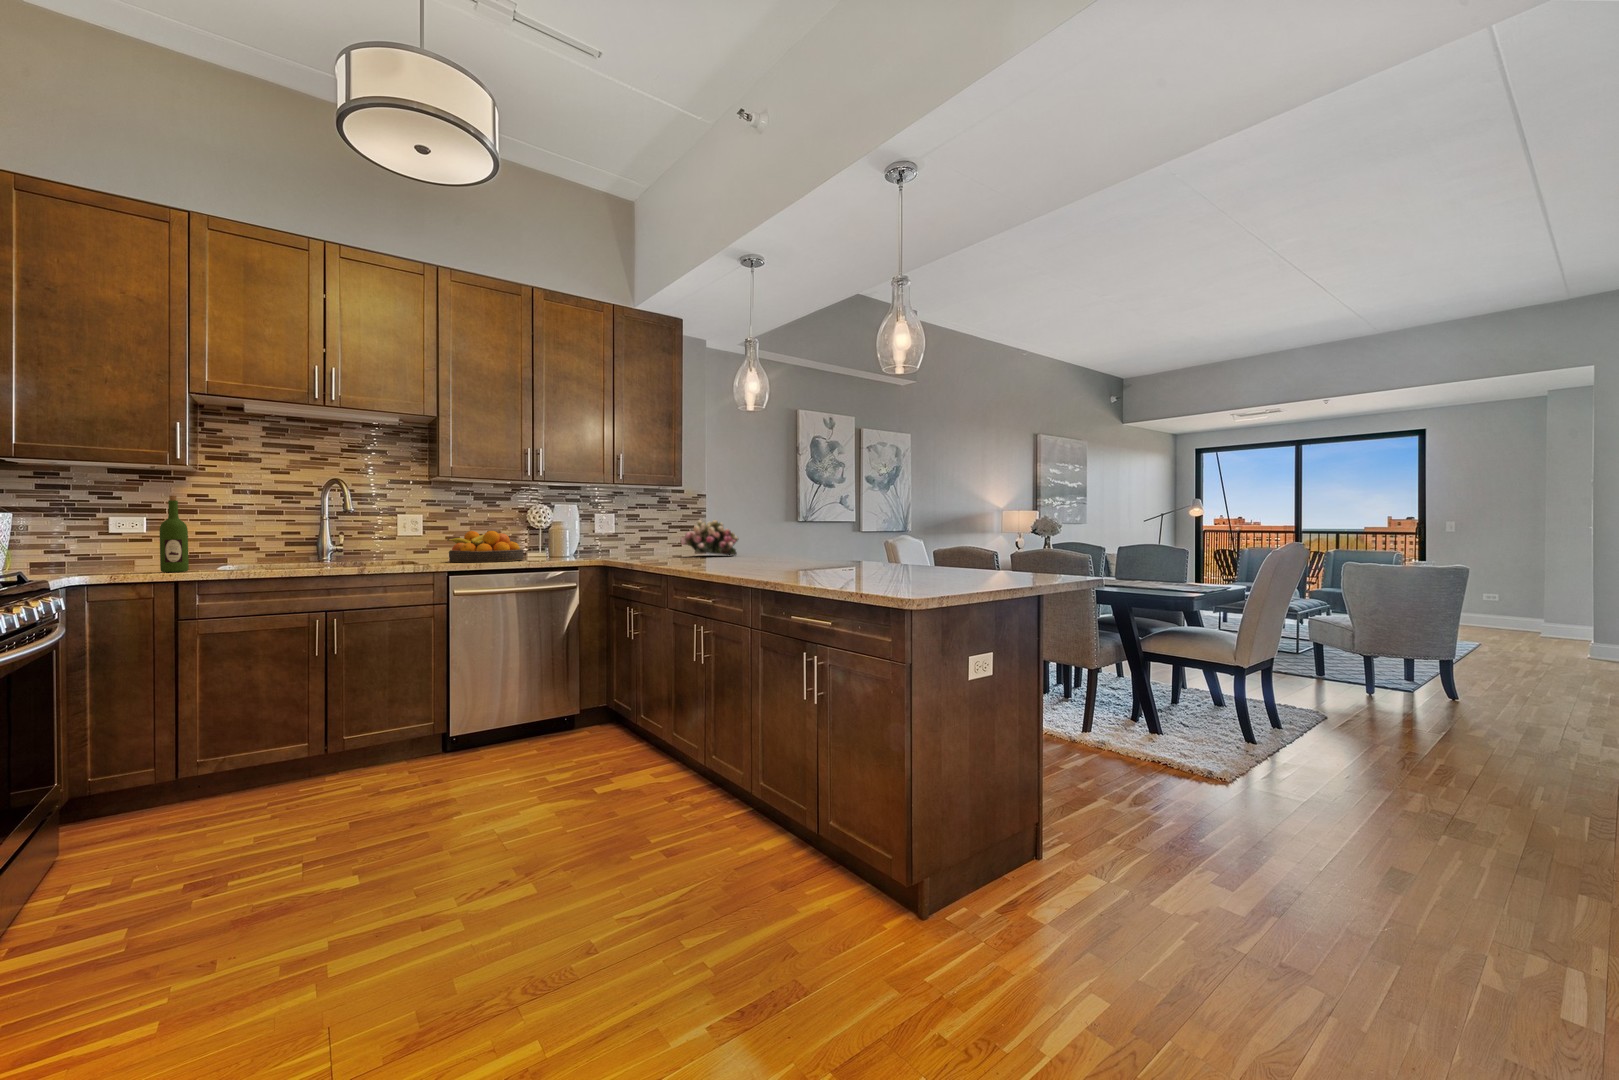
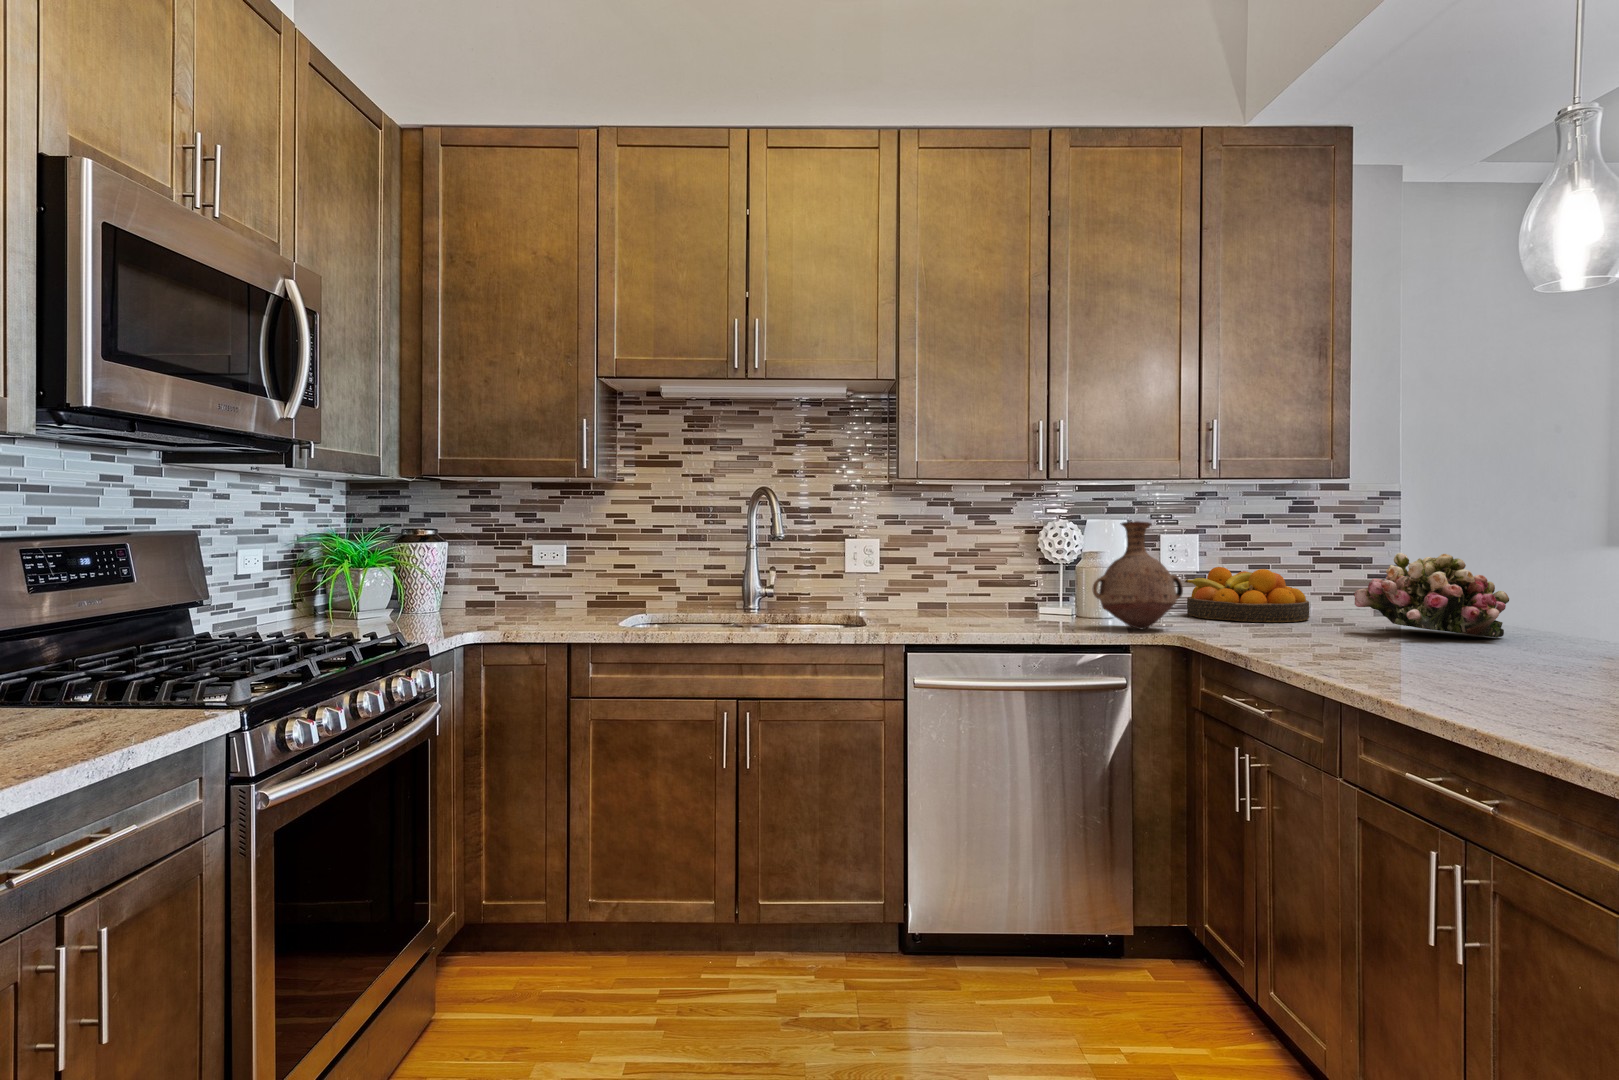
wine bottle: present [160,496,189,572] -> none [555,521,584,629]
vase: none [557,504,604,559] -> present [1093,521,1183,629]
fruit bowl: present [447,531,523,562] -> present [1185,567,1310,622]

